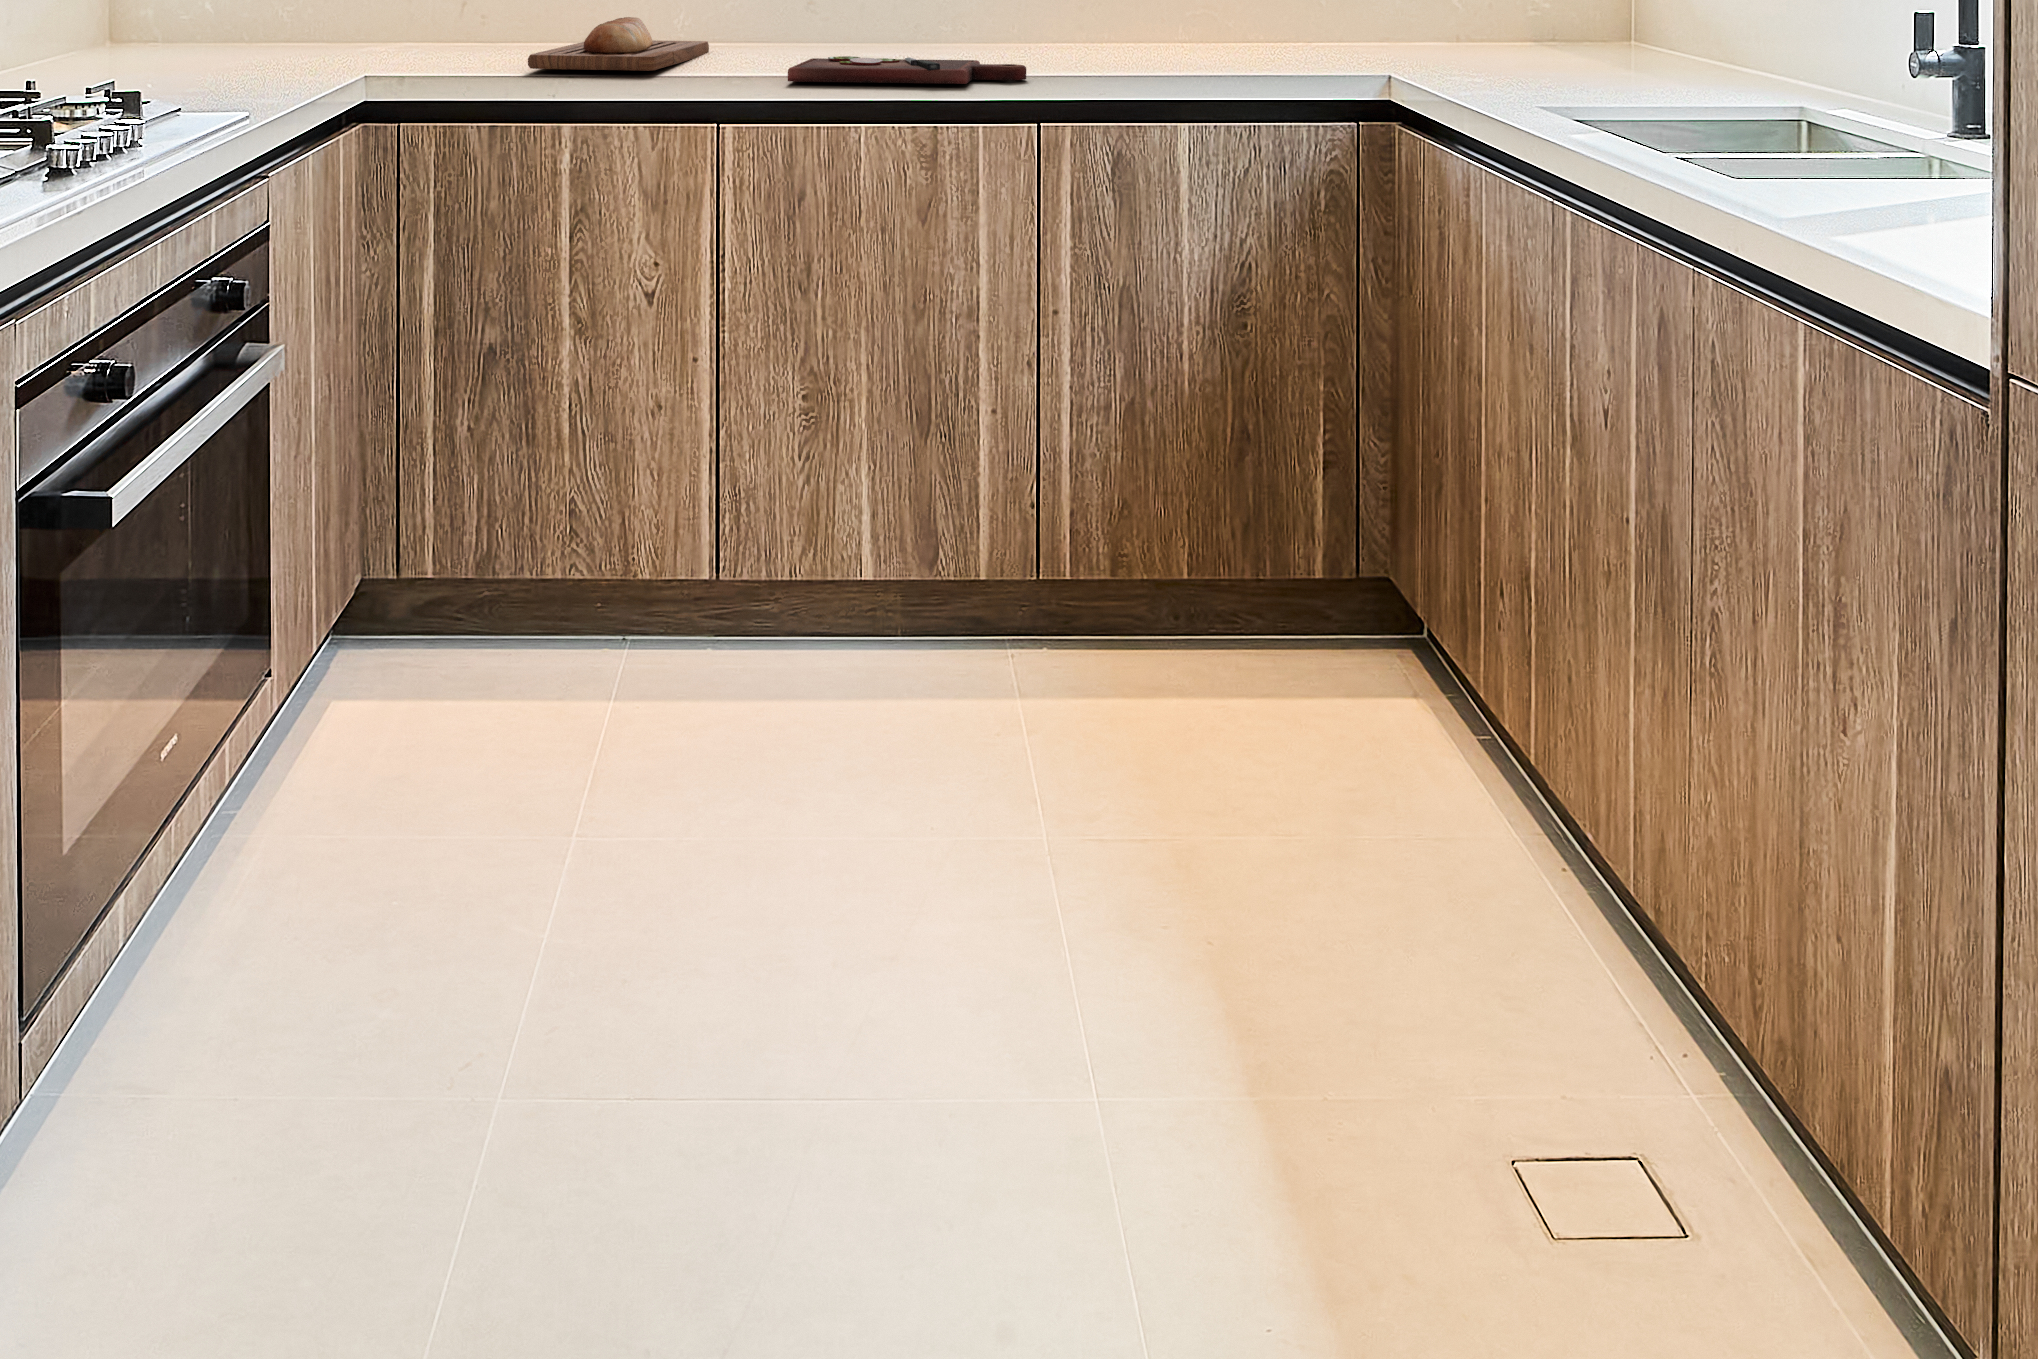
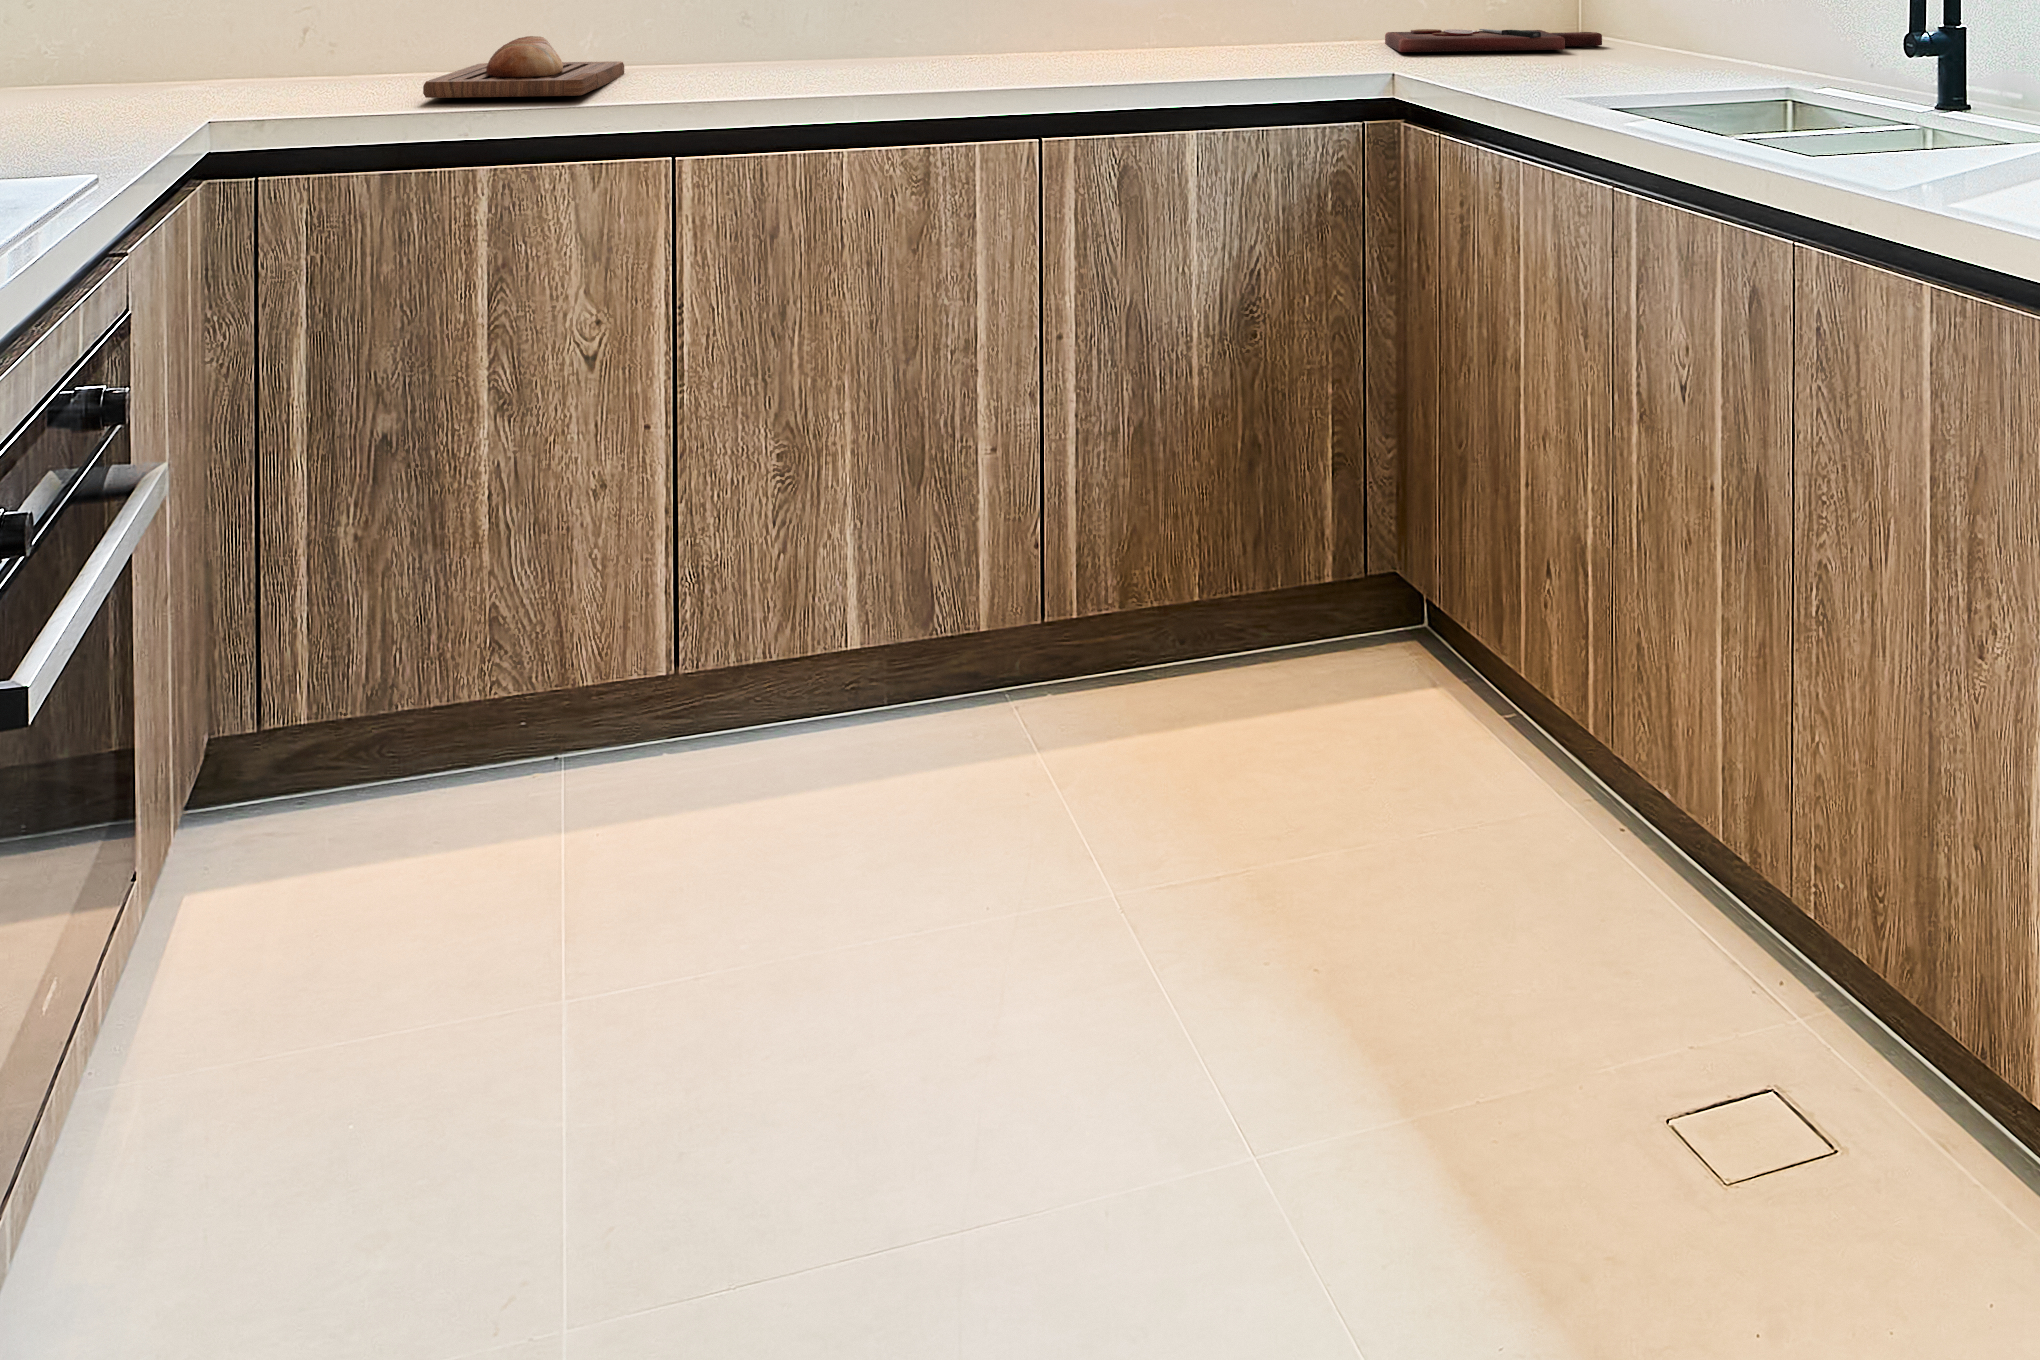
cutting board: present [788,56,1026,84] -> present [1385,29,1602,52]

